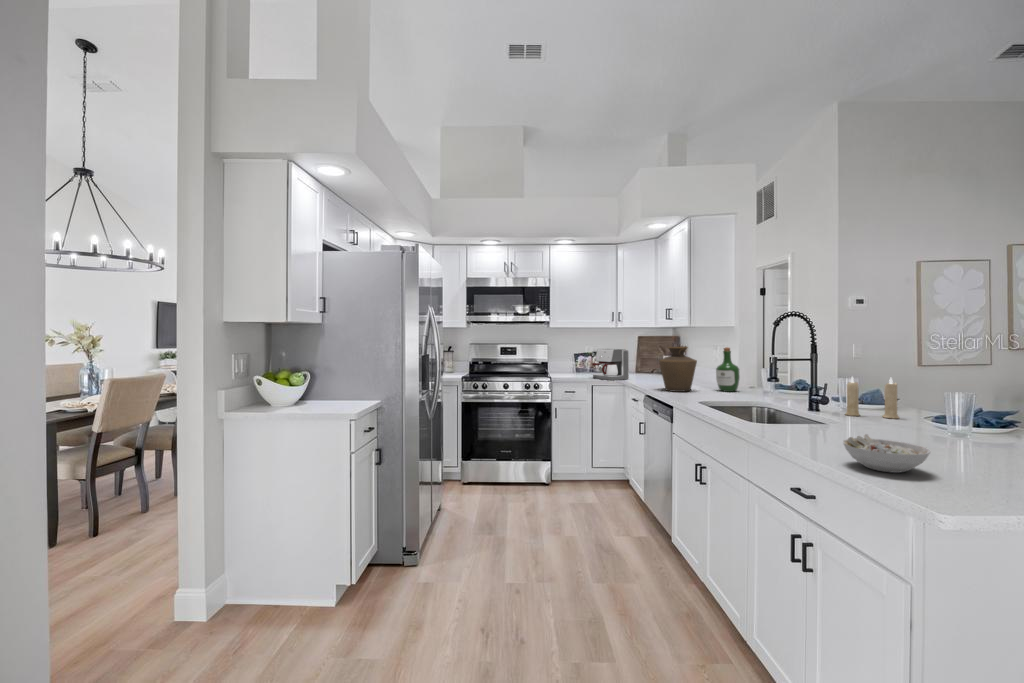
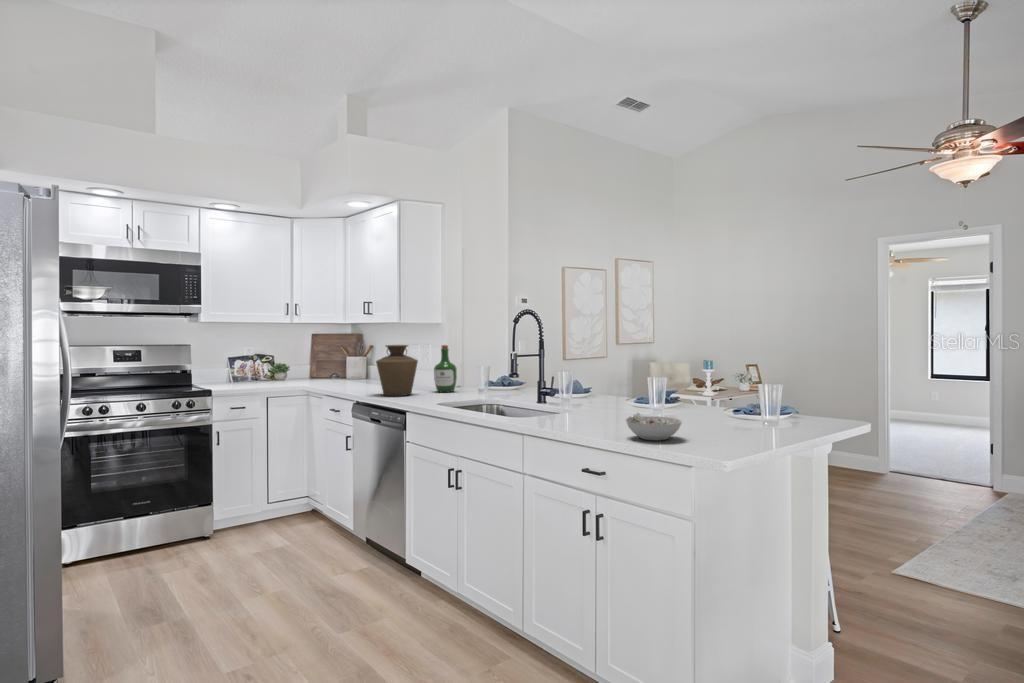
coffee maker: present [592,349,629,380] -> none [269,349,319,390]
candle: present [845,377,899,419] -> none [569,367,606,404]

